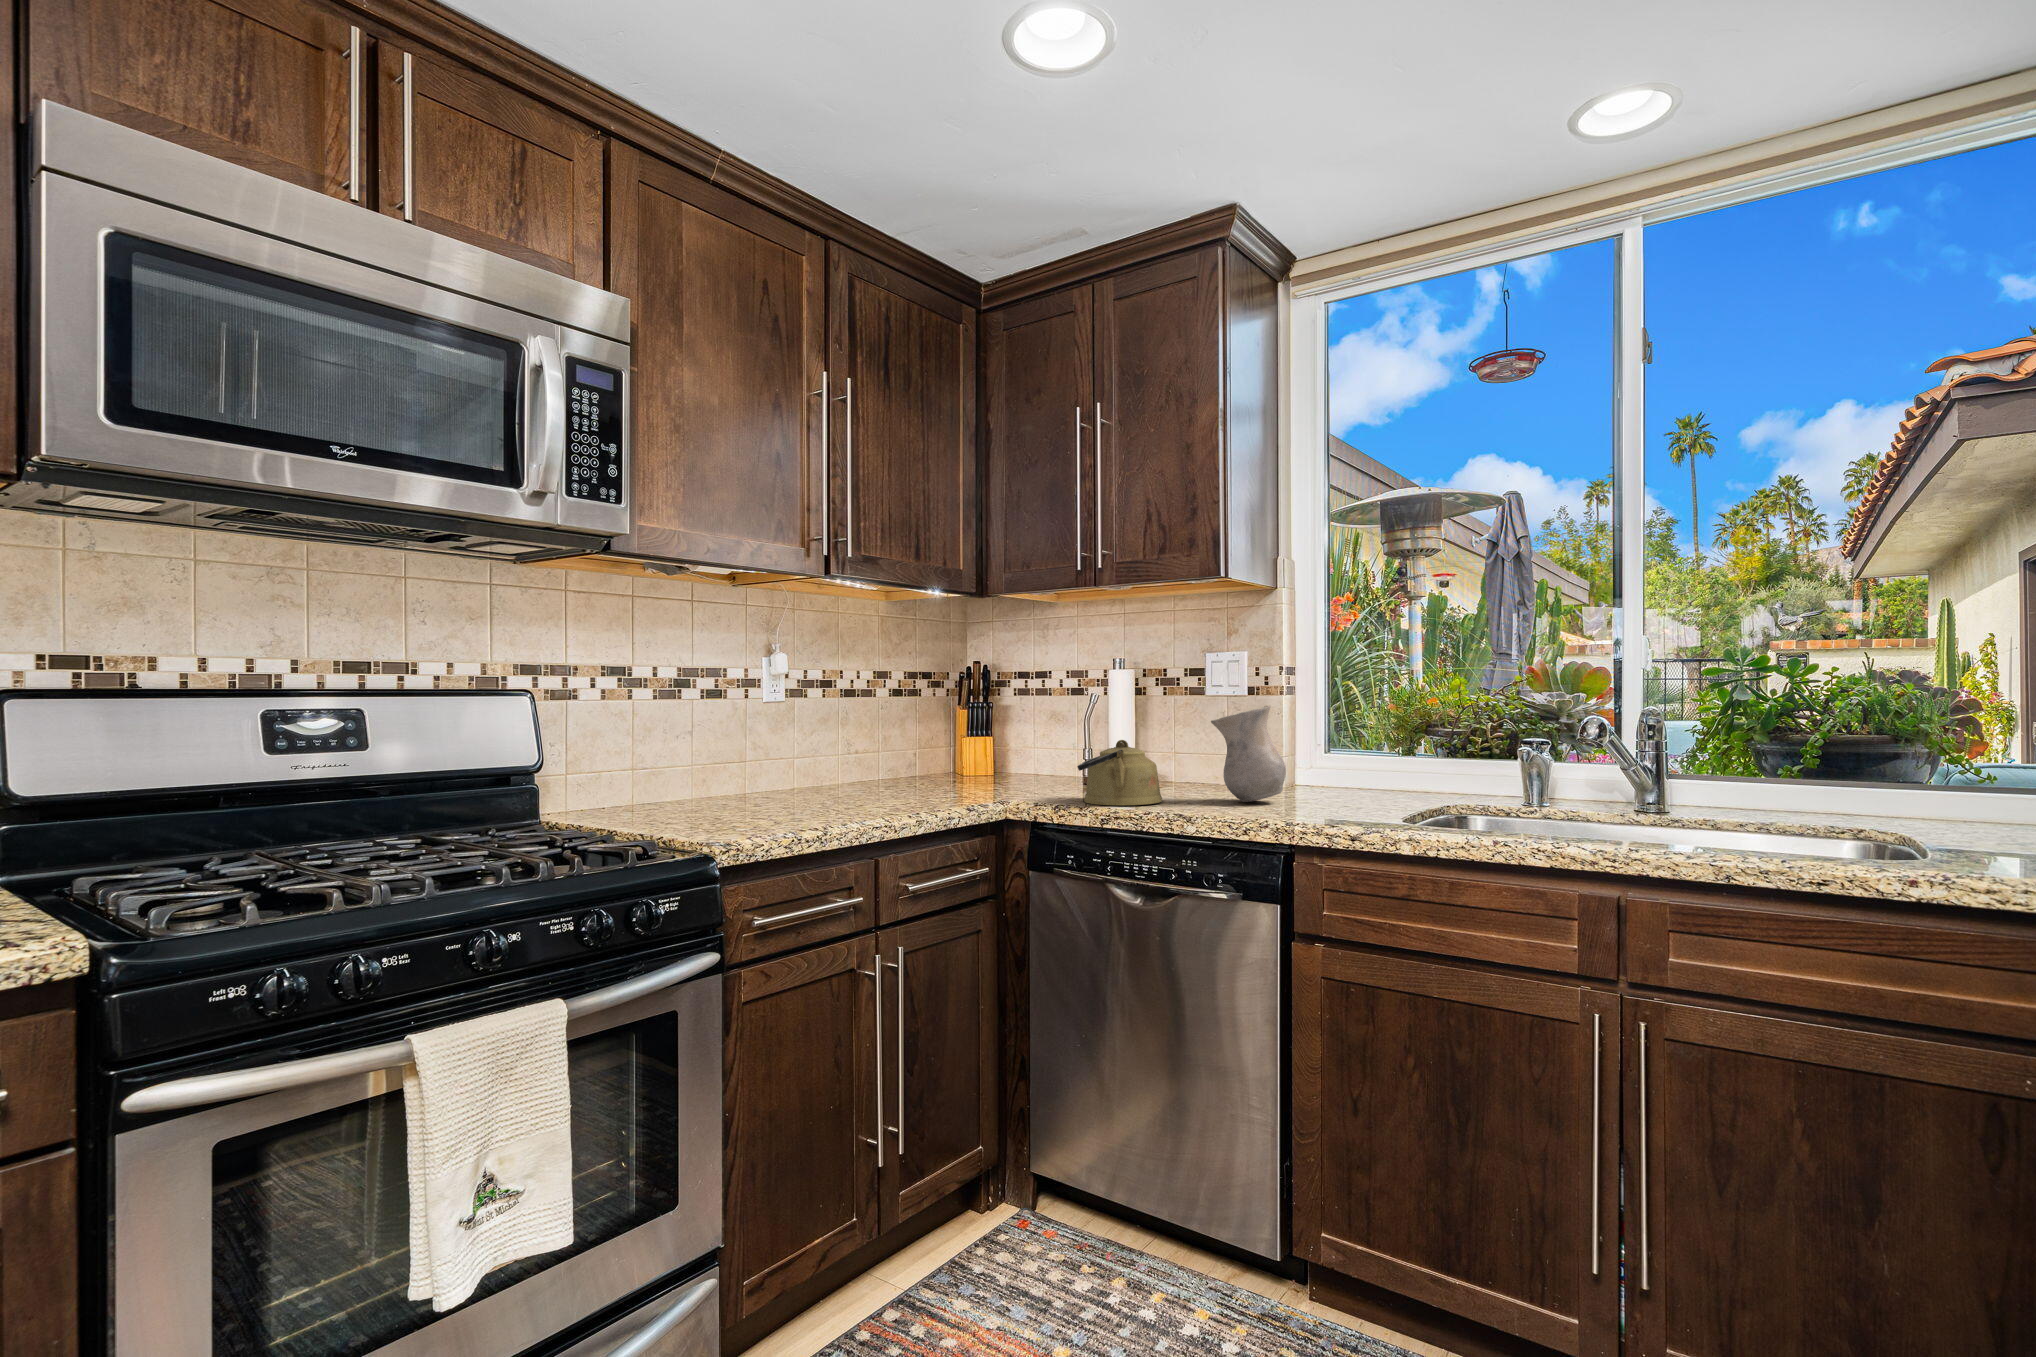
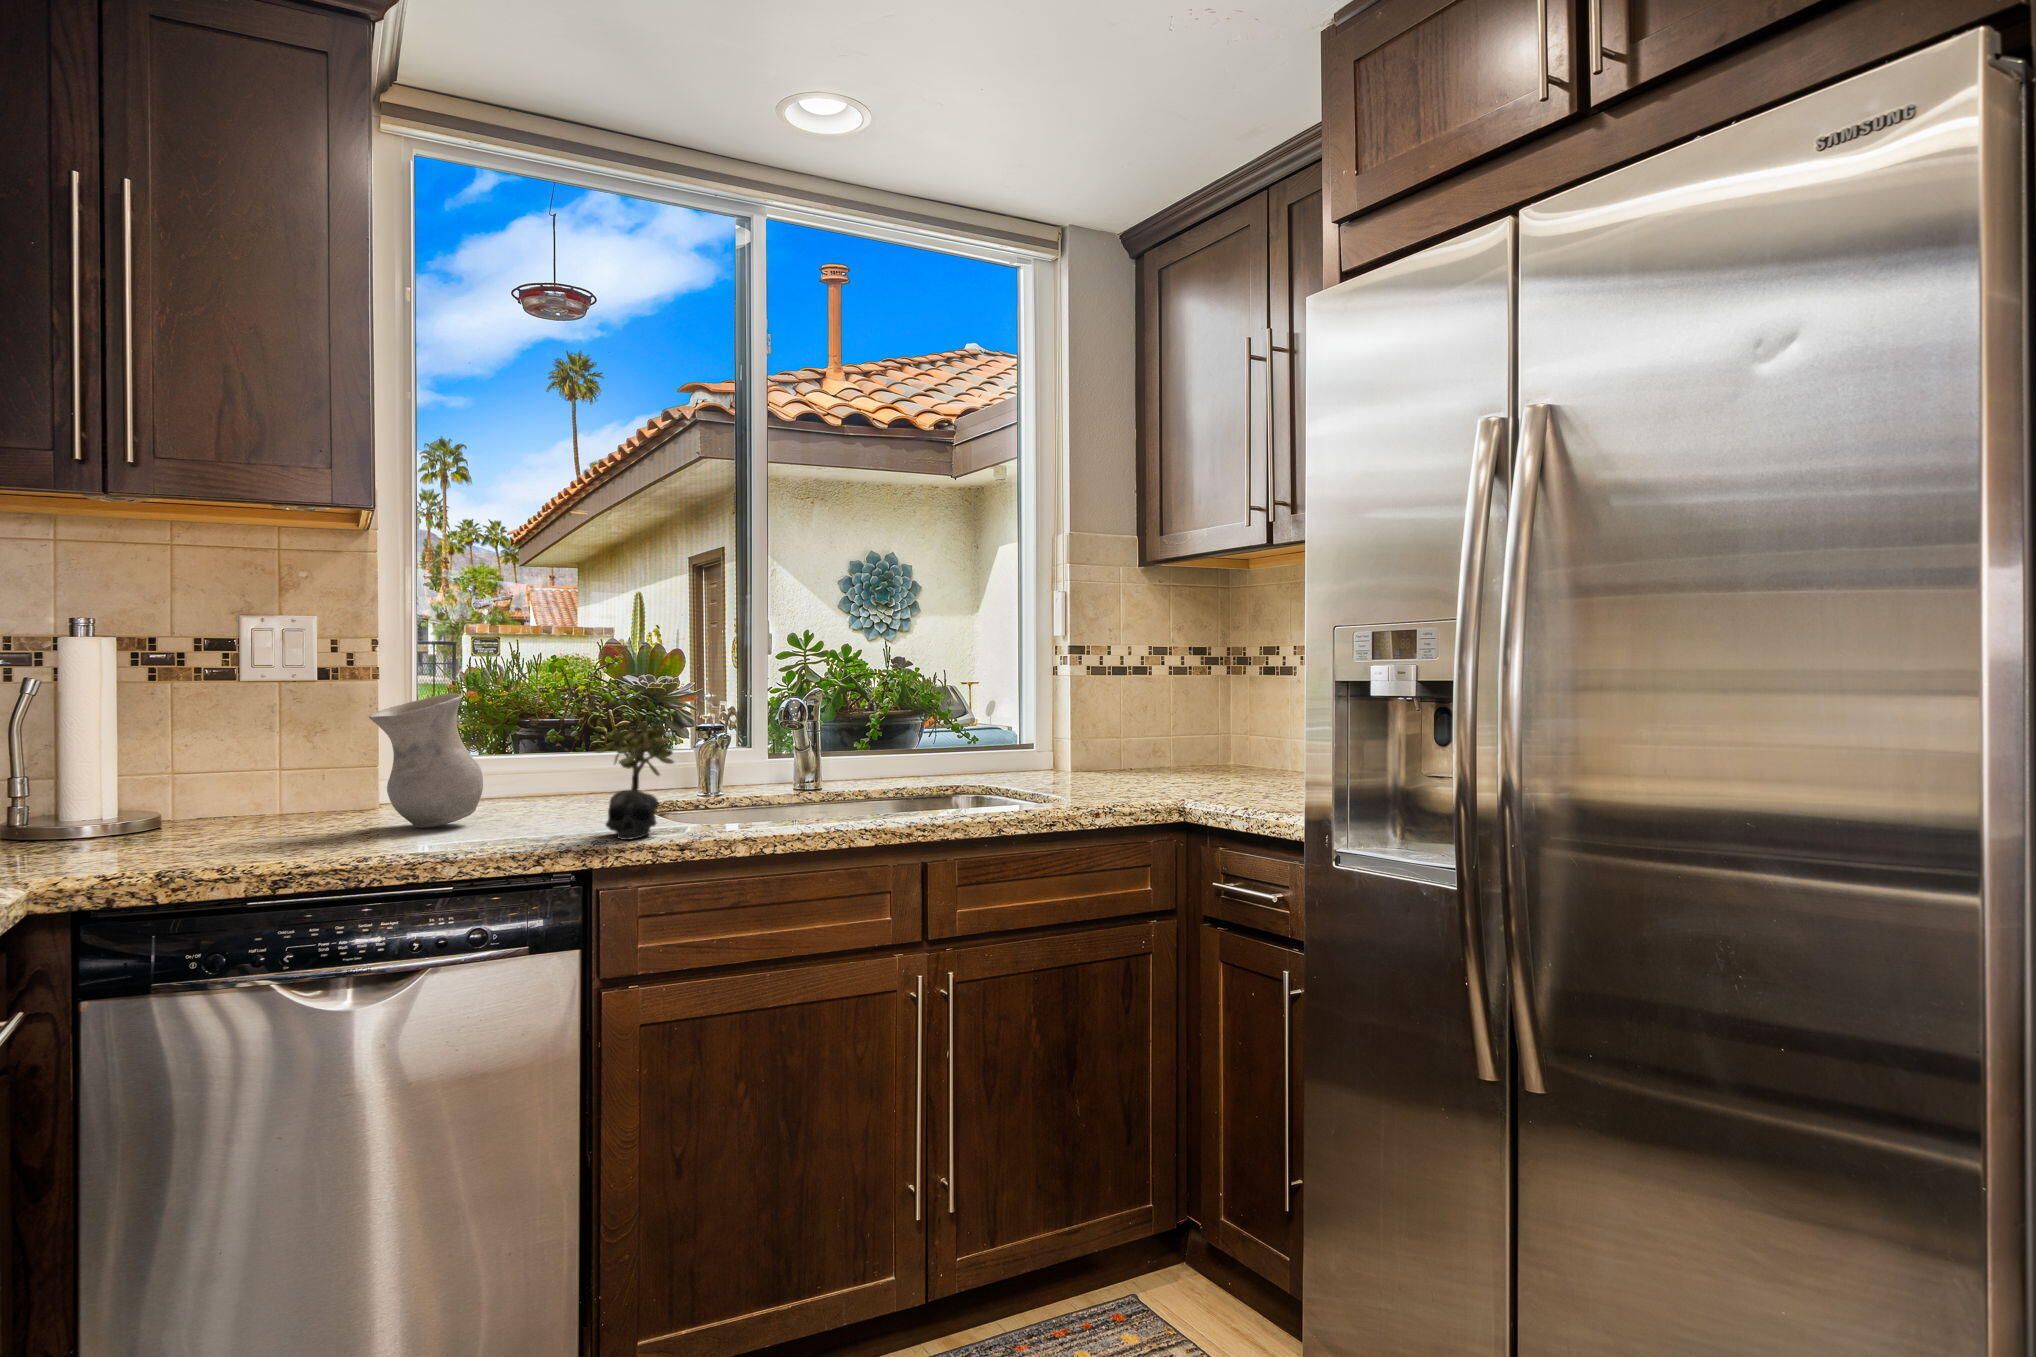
succulent plant: none [1307,730,1370,826] -> present [596,721,674,840]
kettle: present [1077,740,1163,805] -> none [143,752,318,862]

